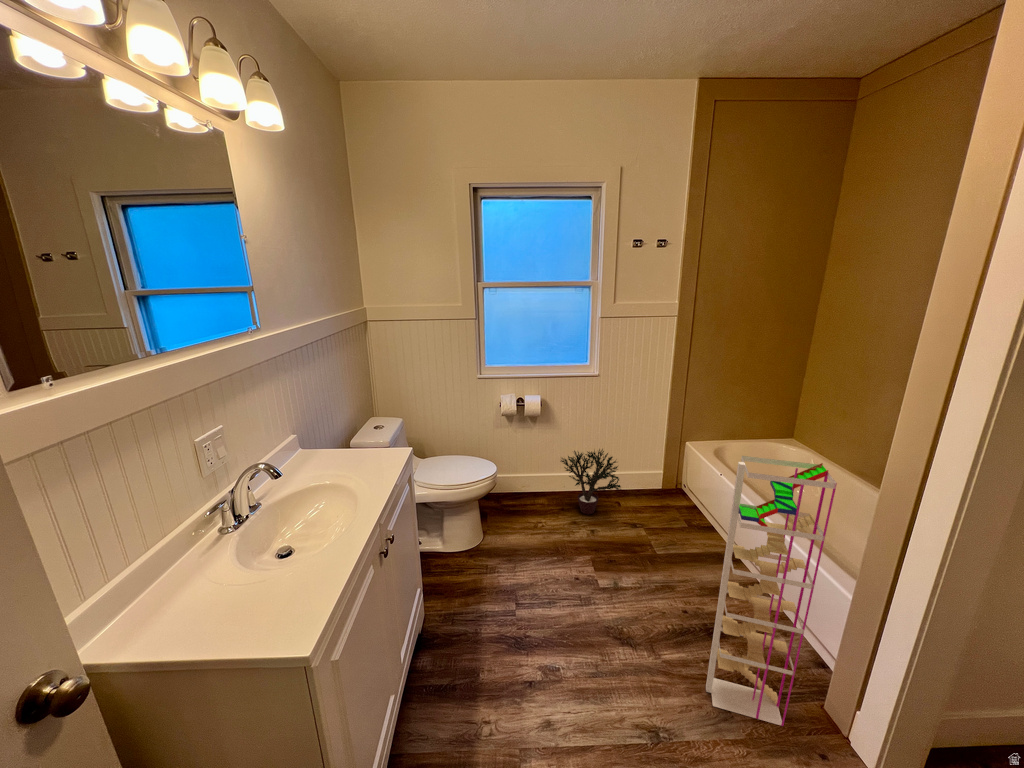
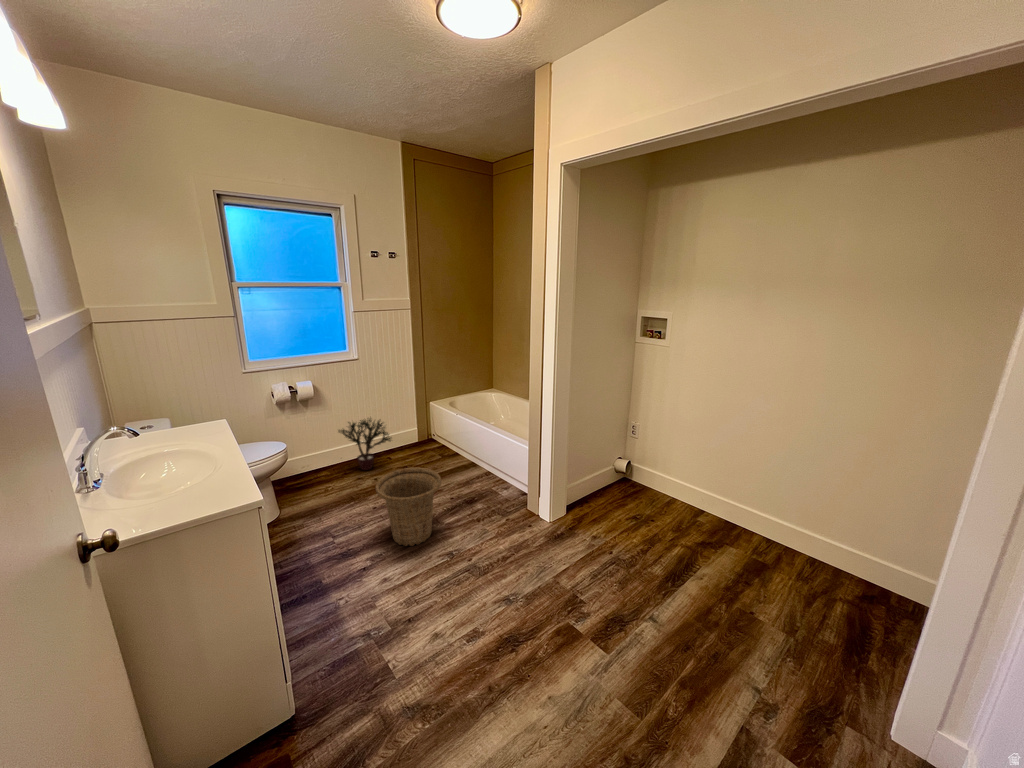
shelving unit: present [706,456,837,726] -> none [469,372,513,531]
basket: none [567,554,664,679] -> present [376,468,441,546]

